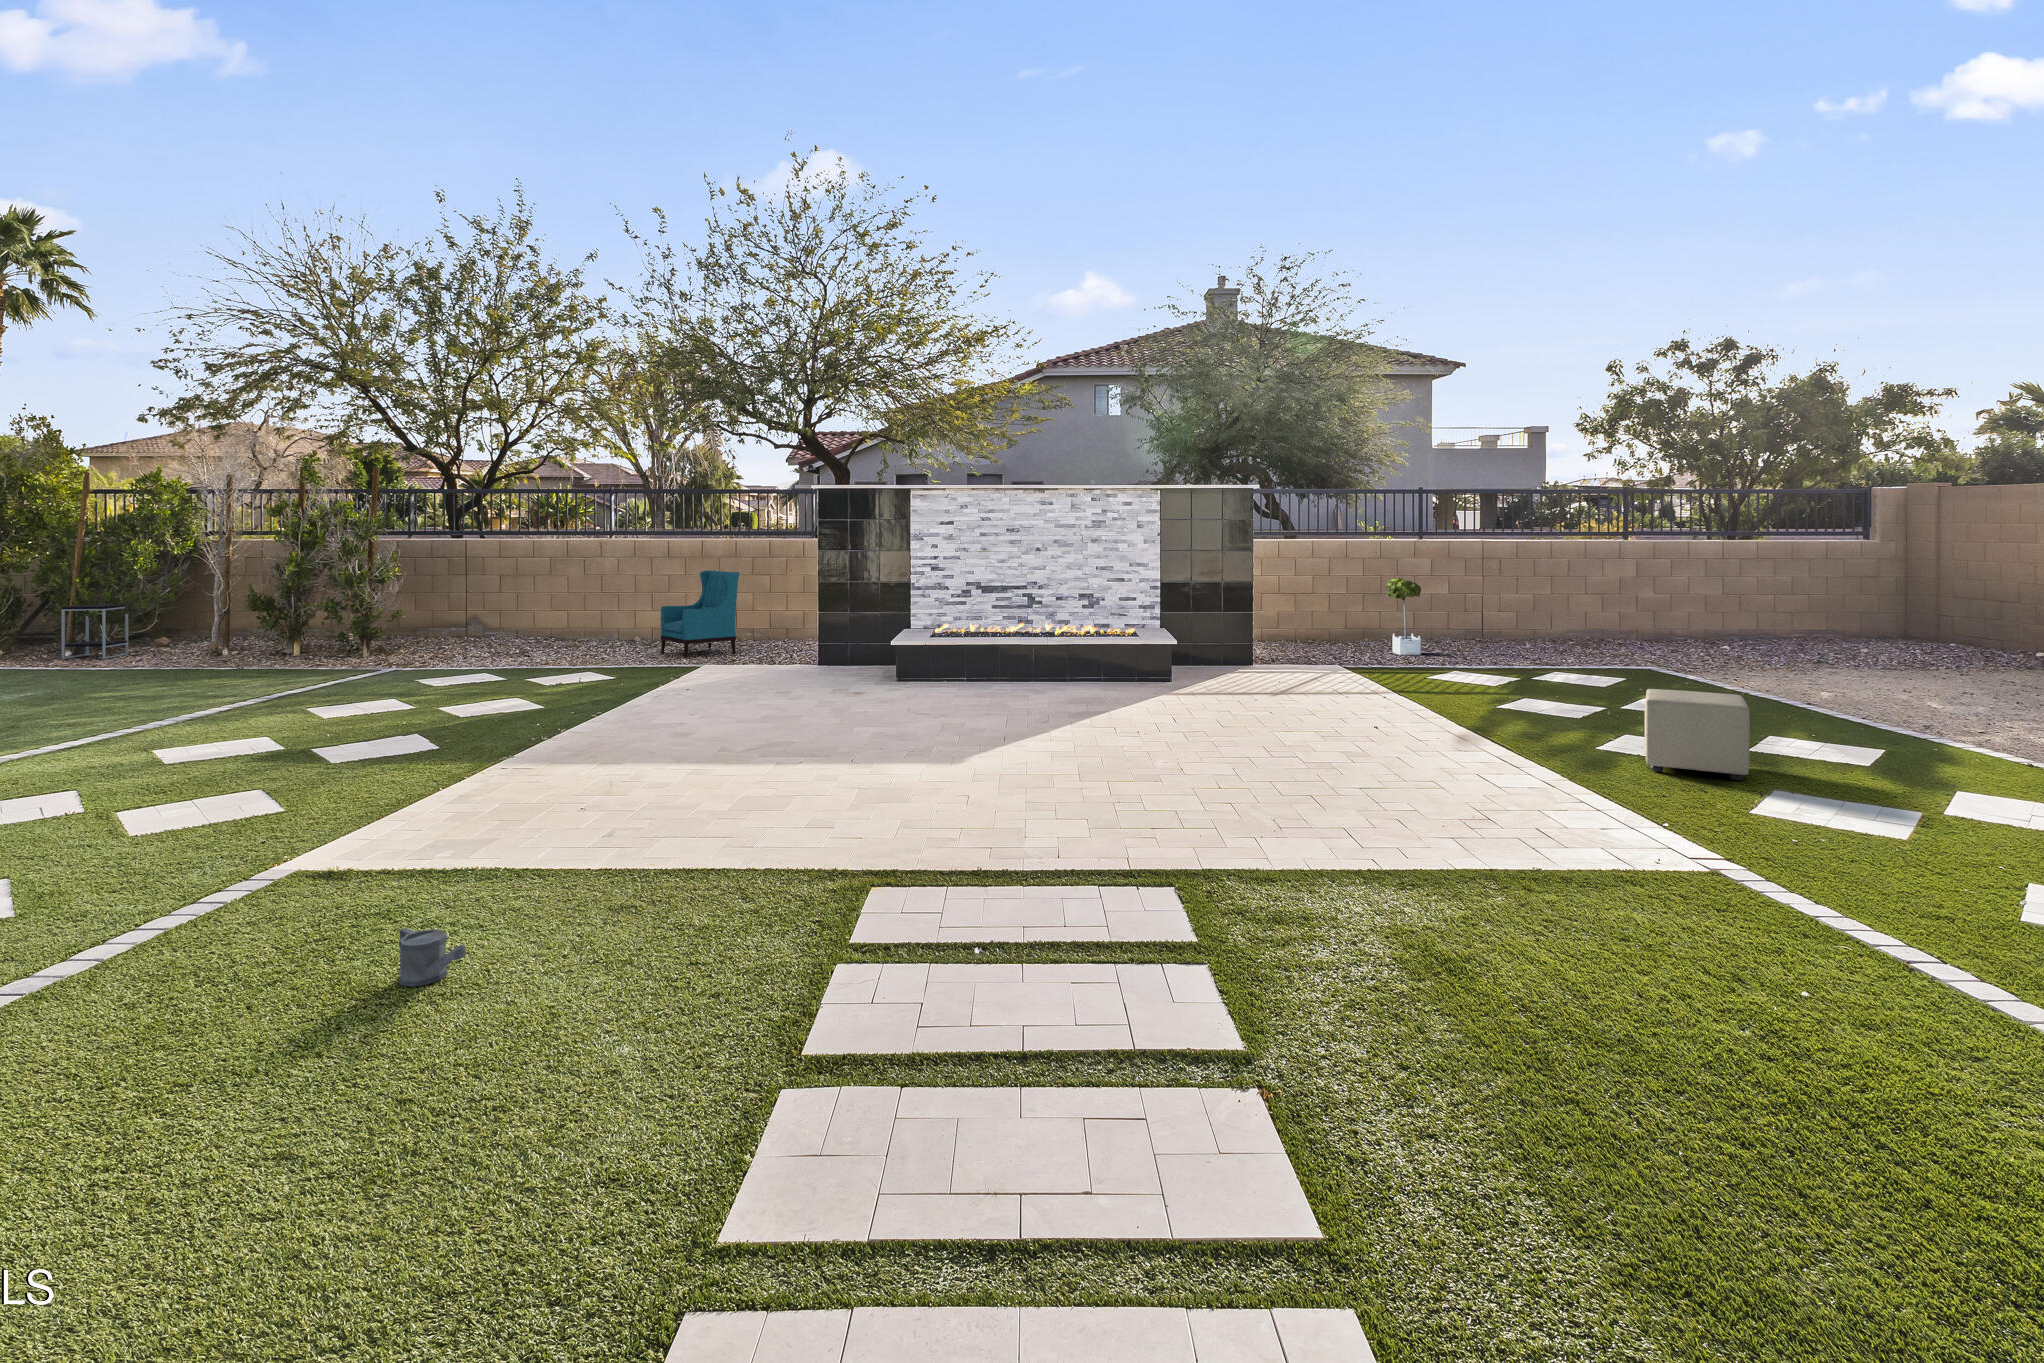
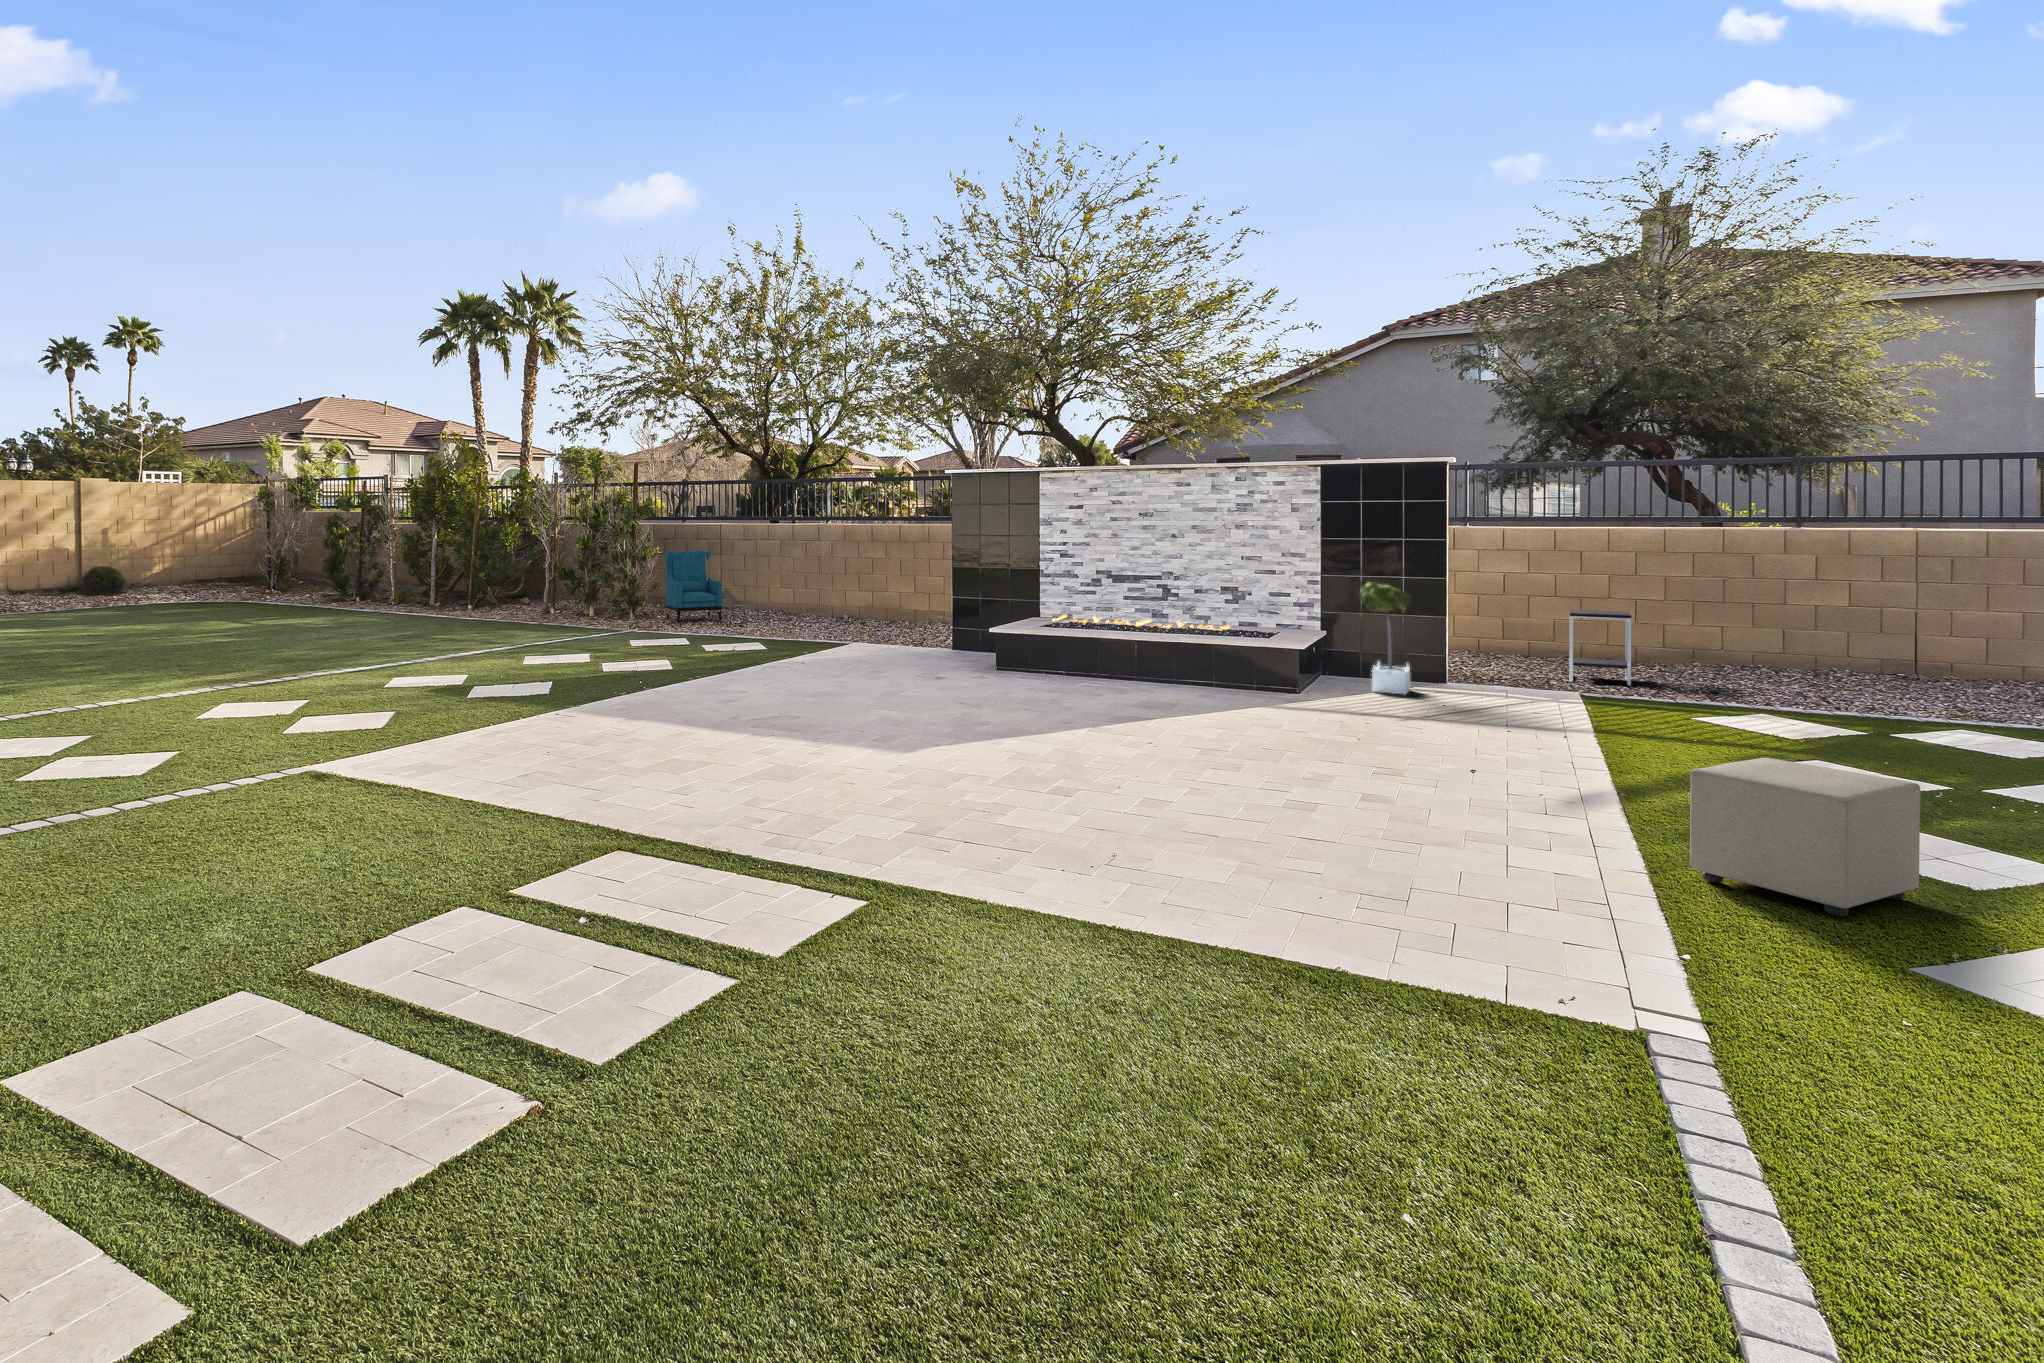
armchair: present [661,570,739,658] -> present [665,551,722,623]
potted tree: present [1386,578,1421,655] -> present [1360,582,1410,695]
side table: present [62,604,128,659] -> present [1569,610,1631,686]
watering can: present [399,928,466,987] -> none [208,793,242,832]

